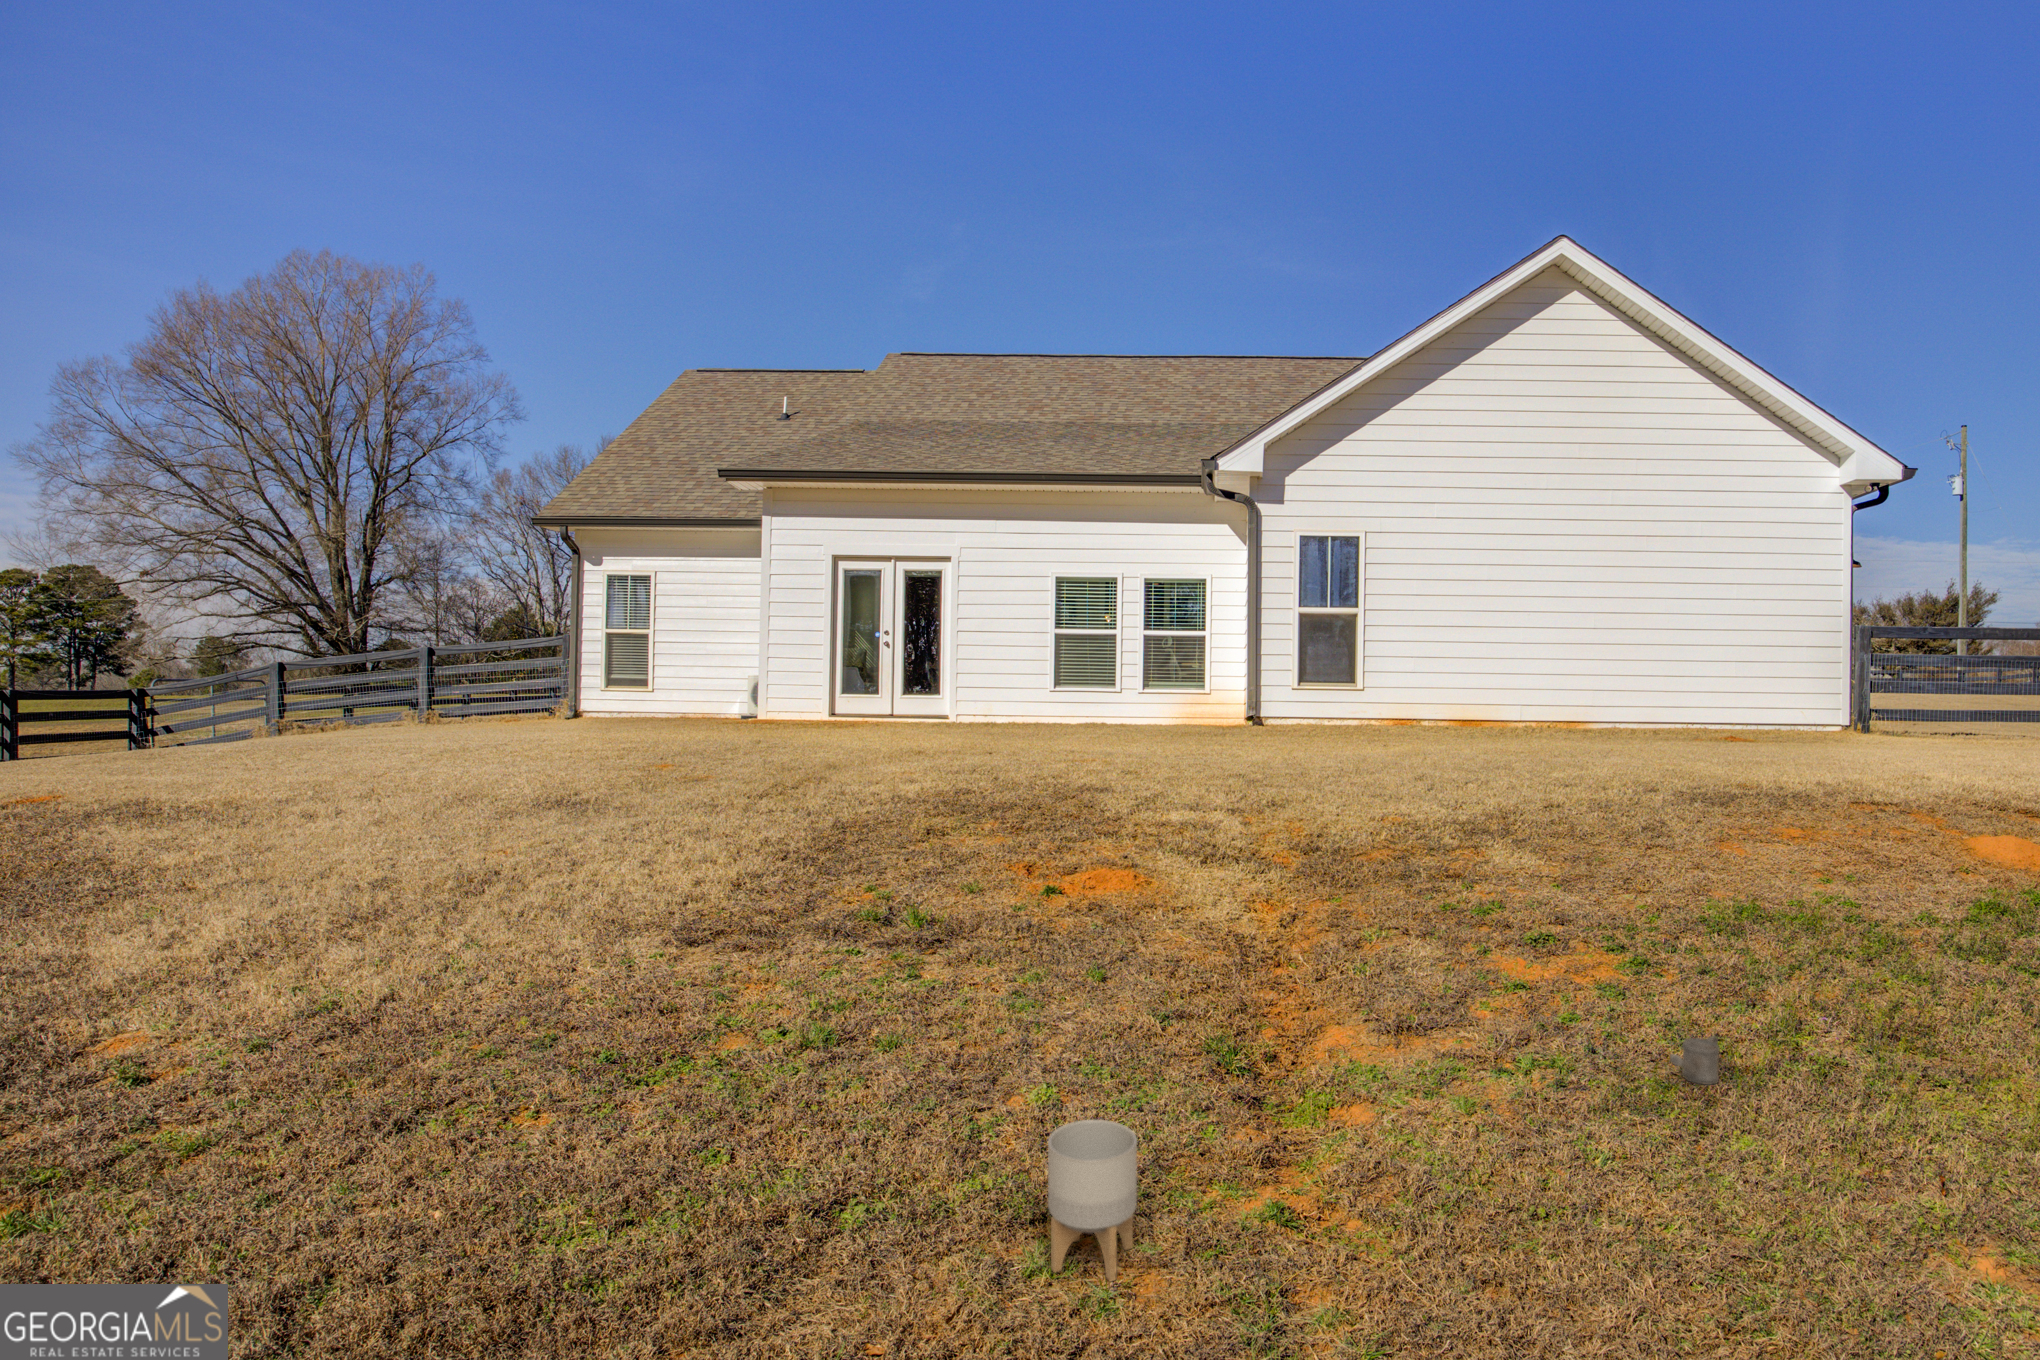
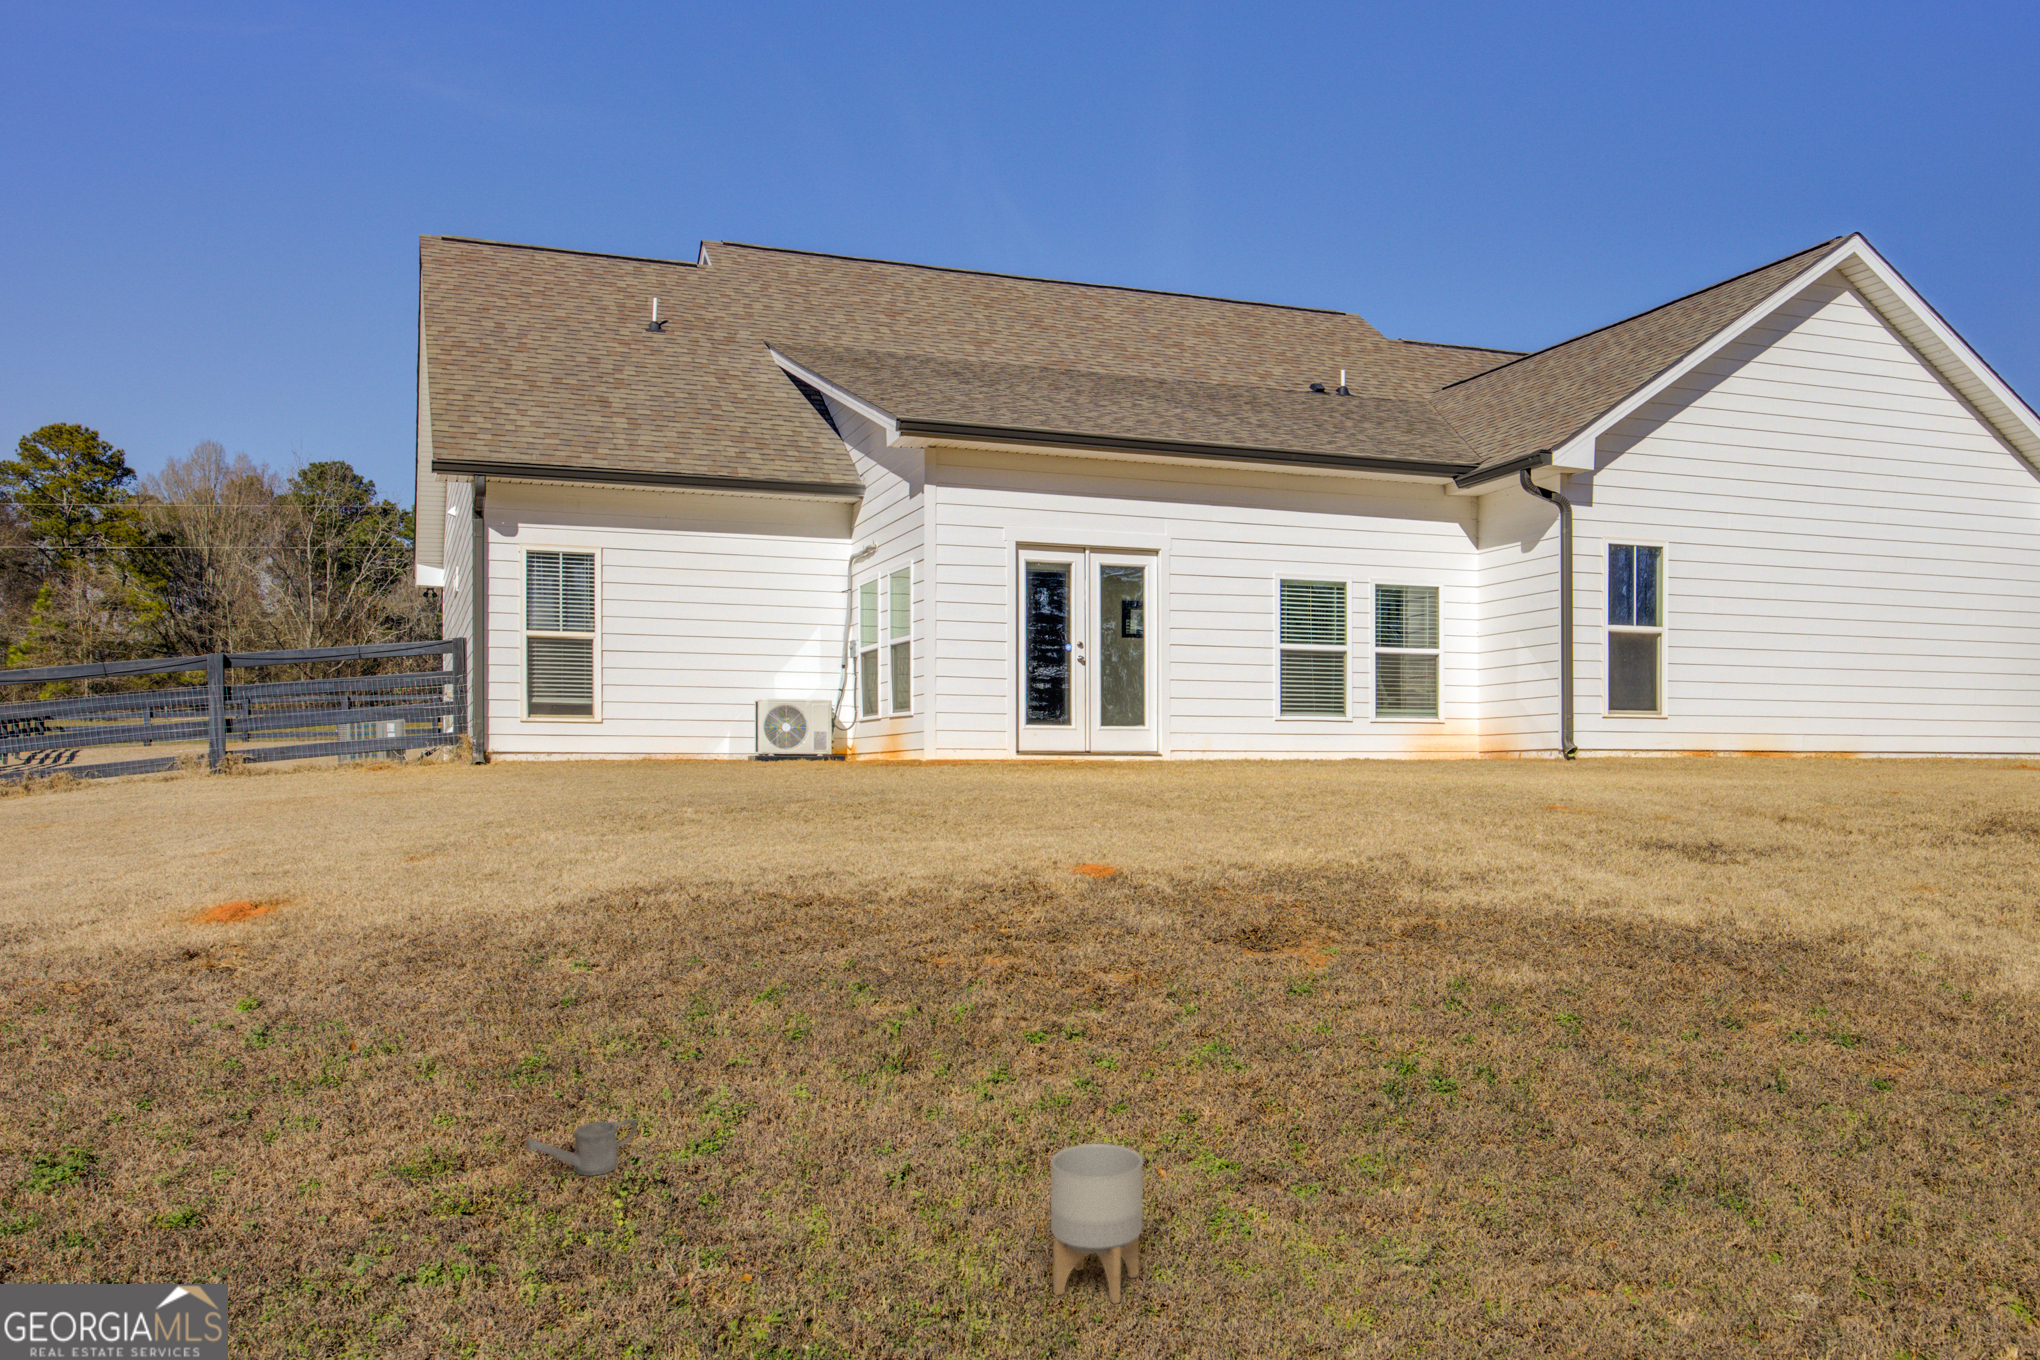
watering can: present [1670,1036,1720,1085] -> present [526,1119,636,1176]

